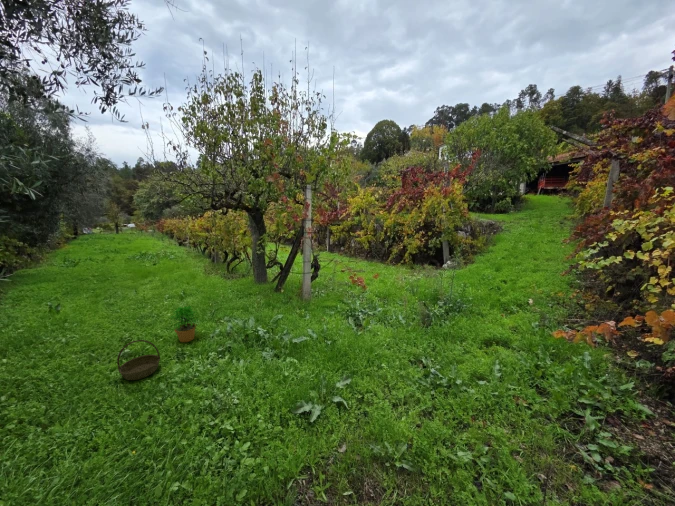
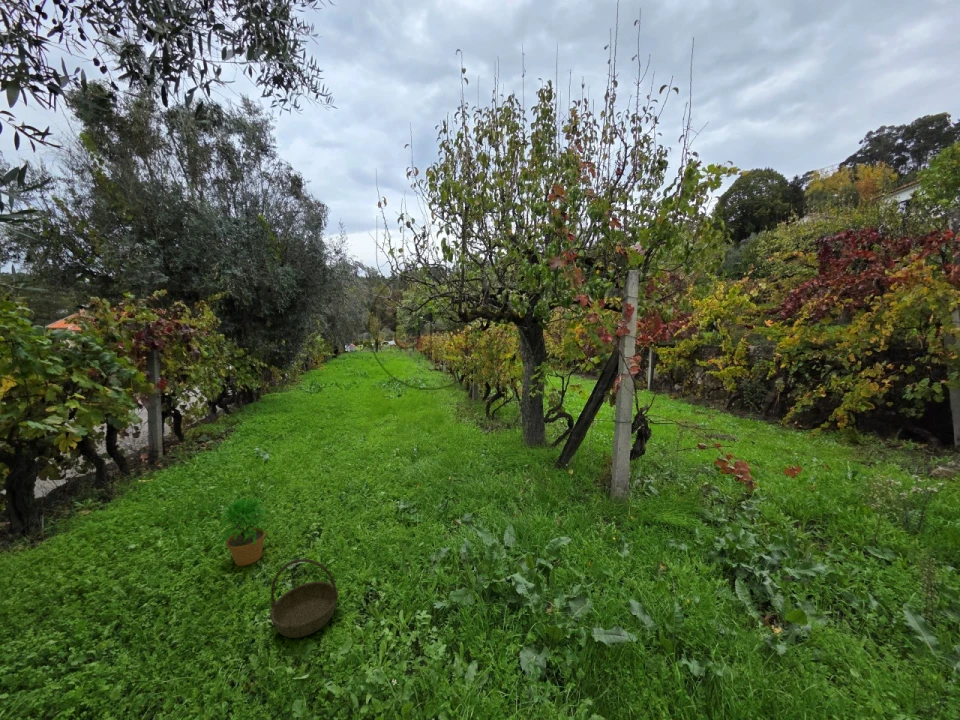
potted plant: present [171,306,198,342] -> present [220,498,269,566]

